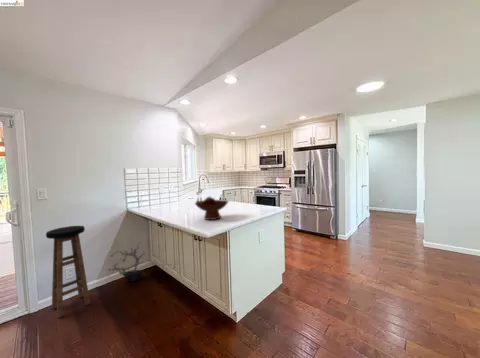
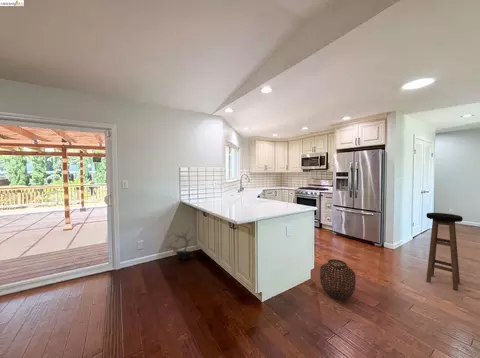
fruit bowl: present [195,197,228,220] -> none [231,191,260,211]
bar stool: present [46,226,90,318] -> present [426,213,463,290]
woven basket: none [293,262,328,304] -> present [320,259,355,300]

